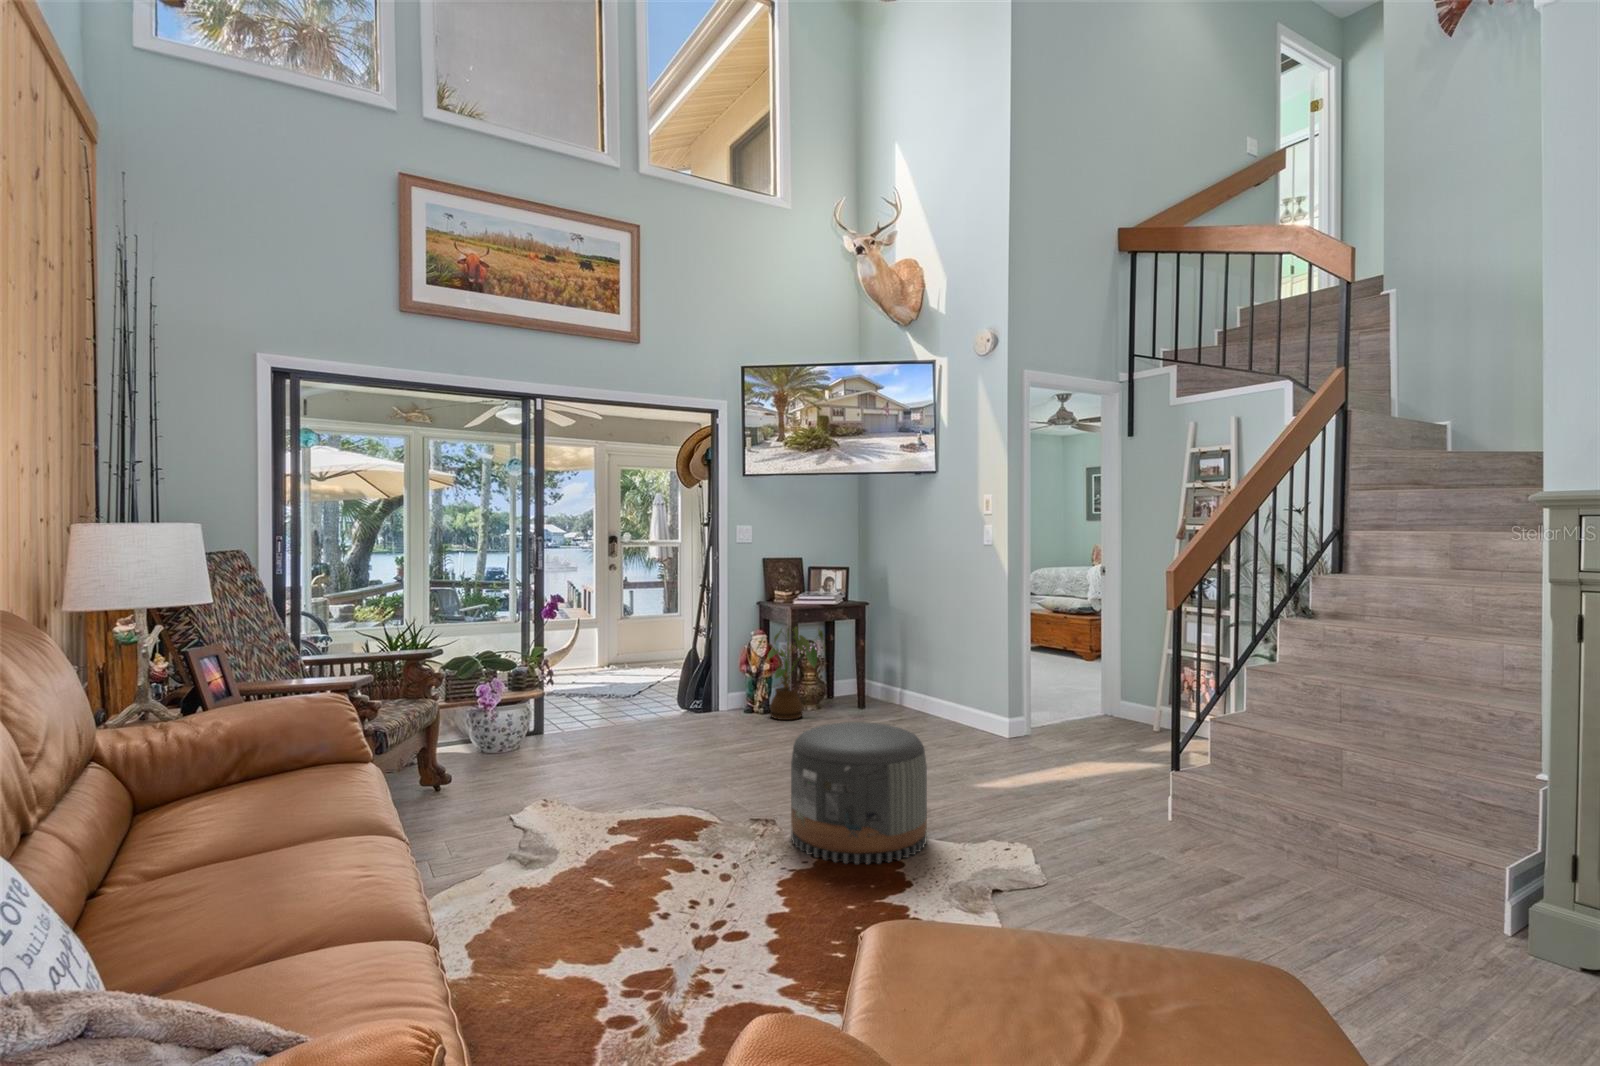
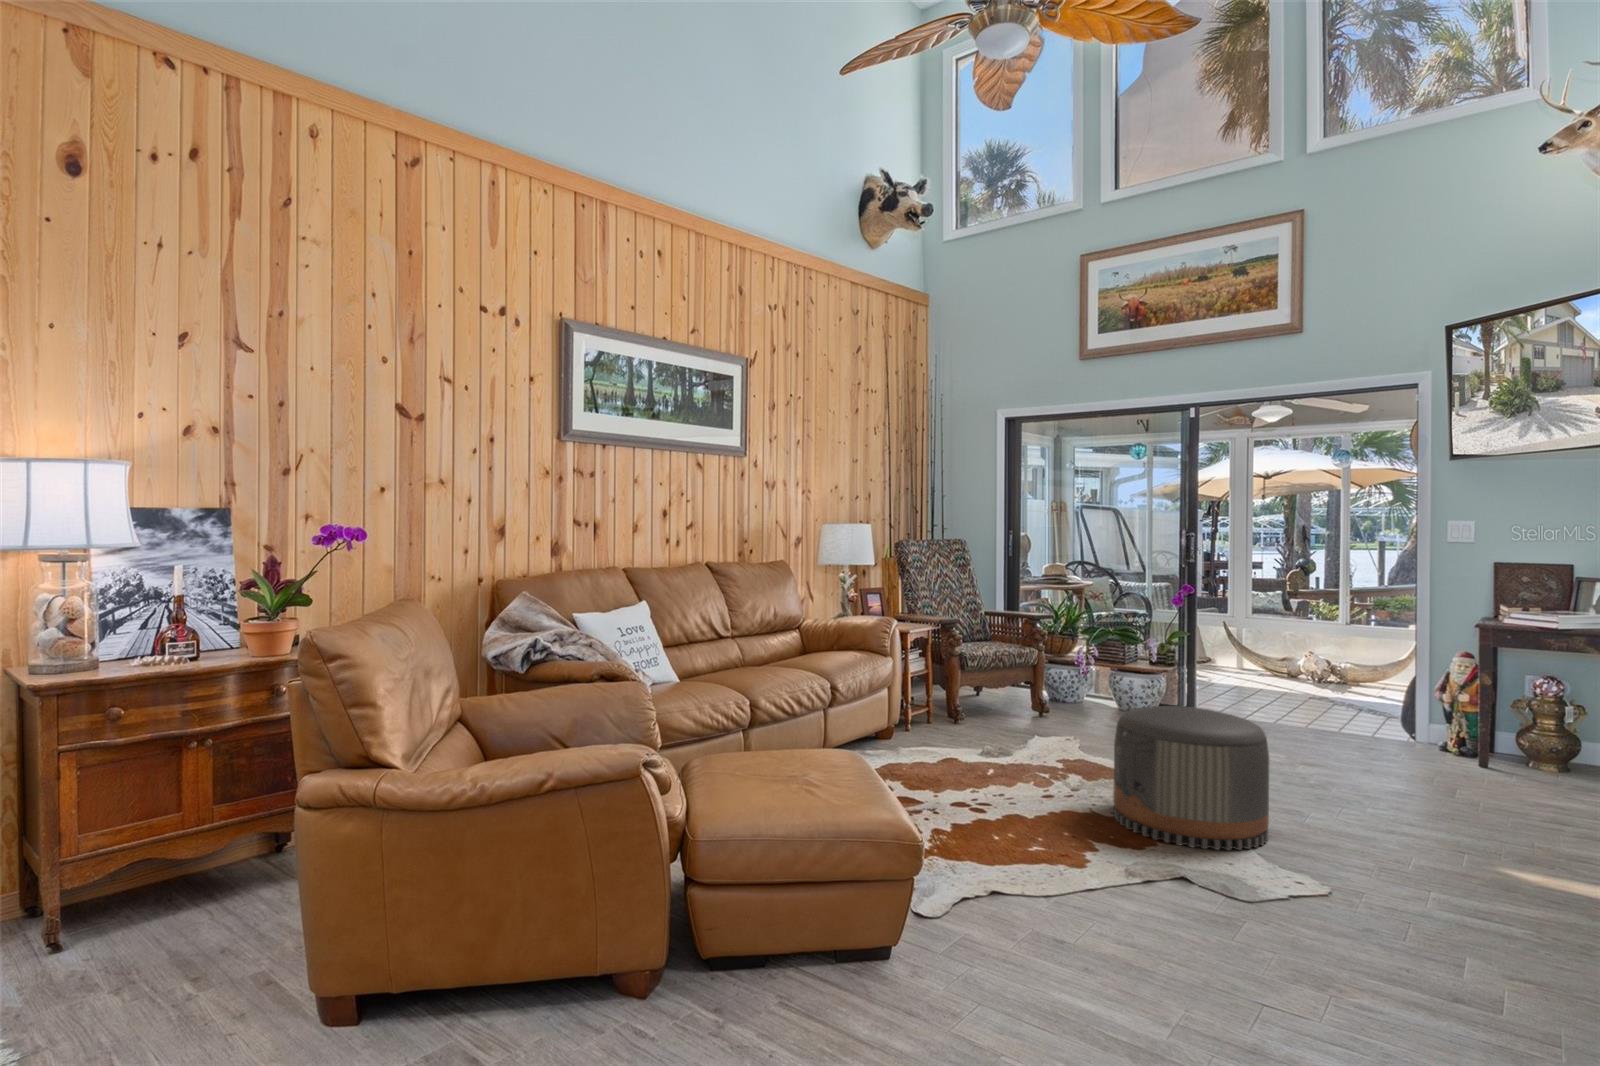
house plant: present [757,627,825,720] -> none [1437,651,1567,773]

